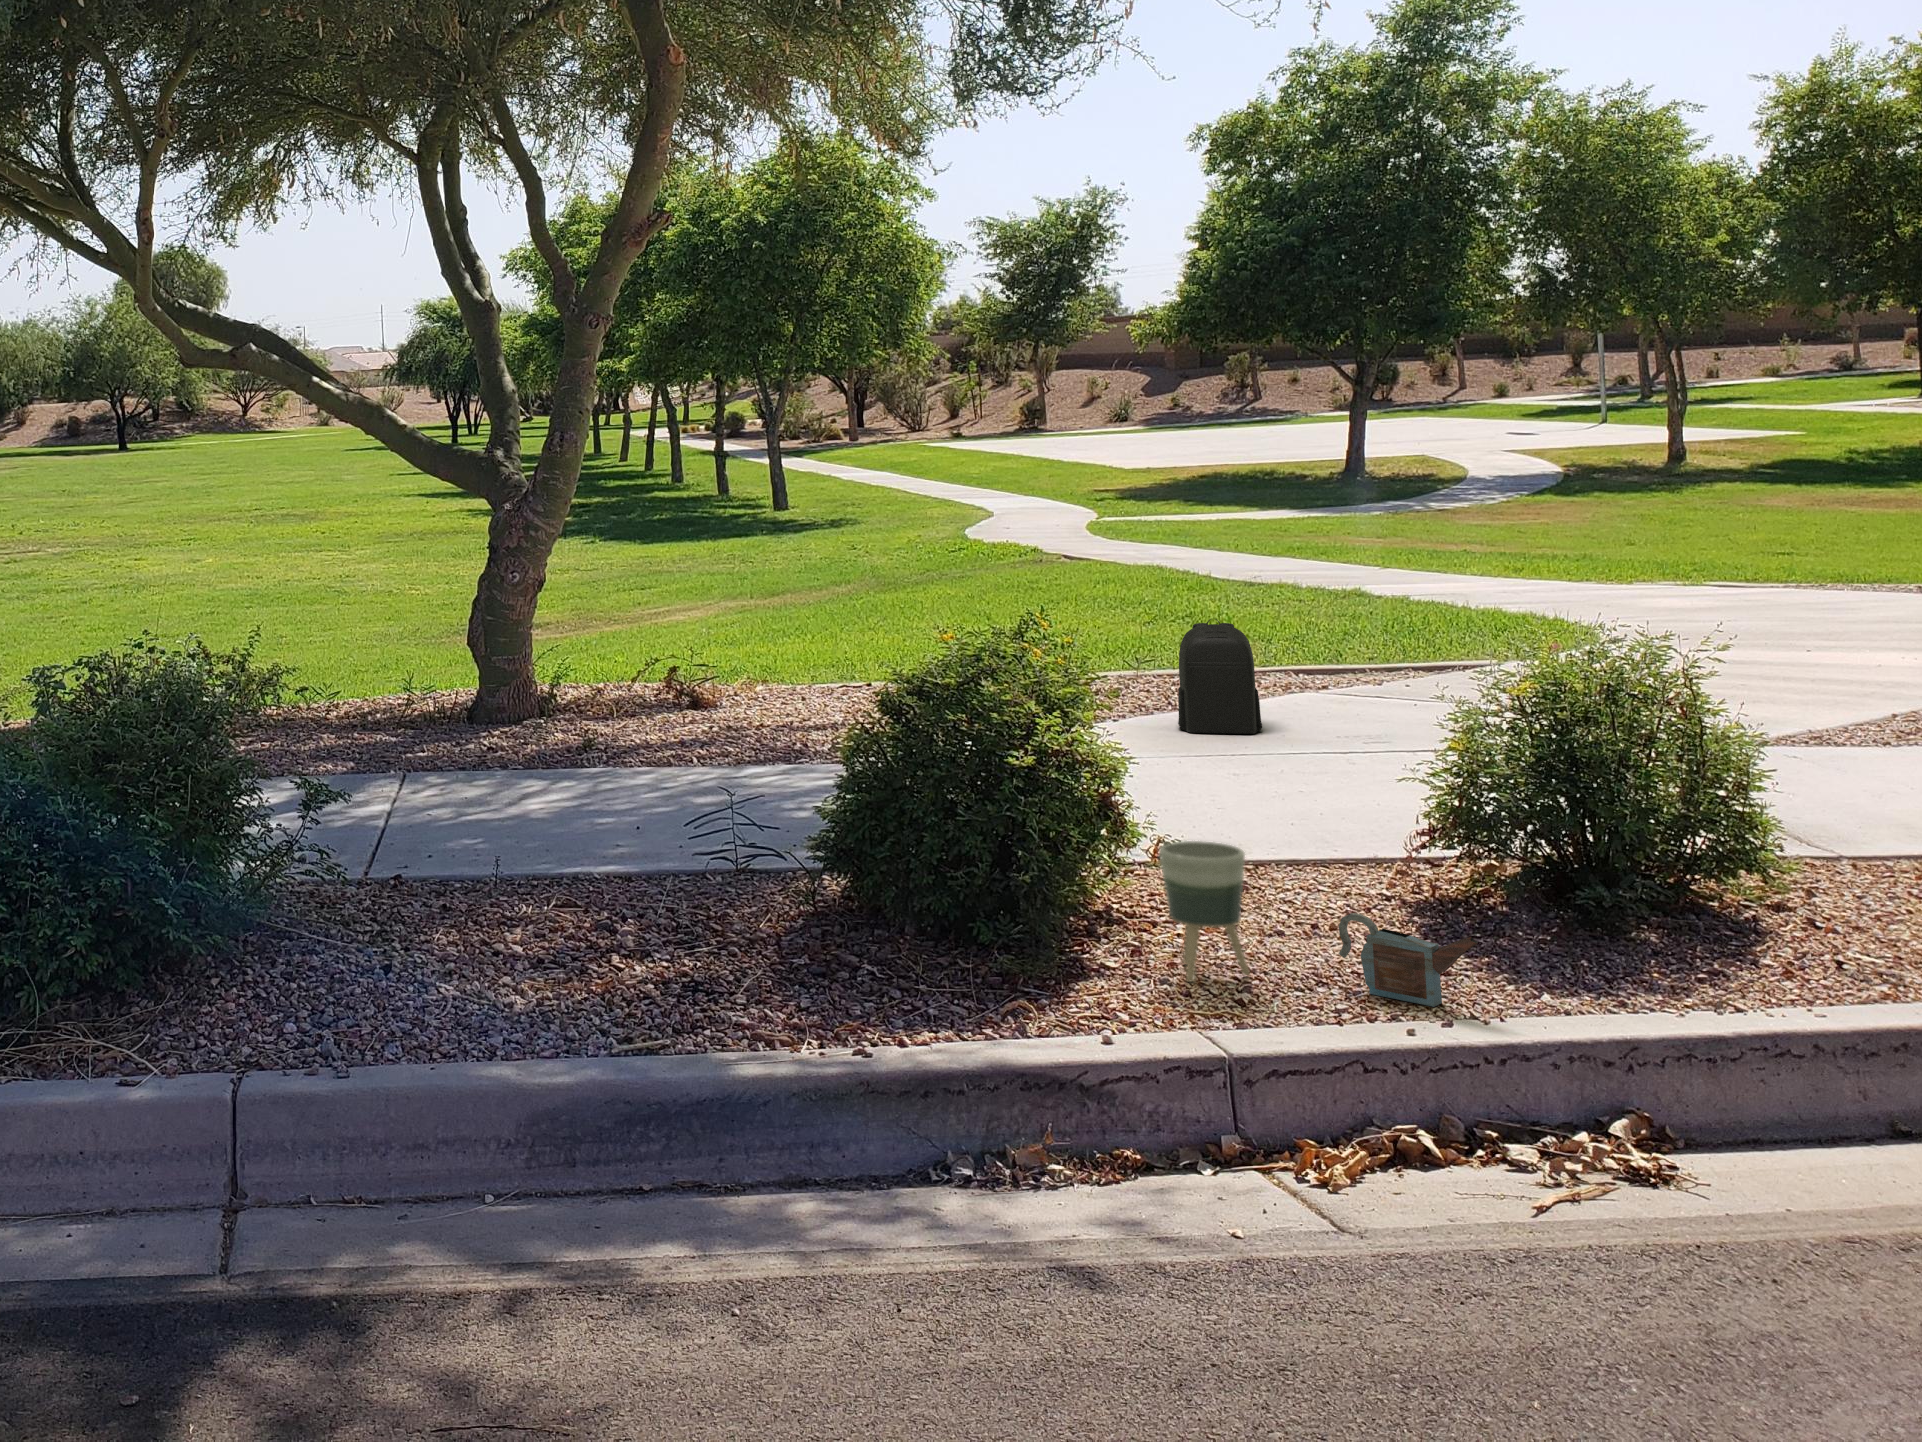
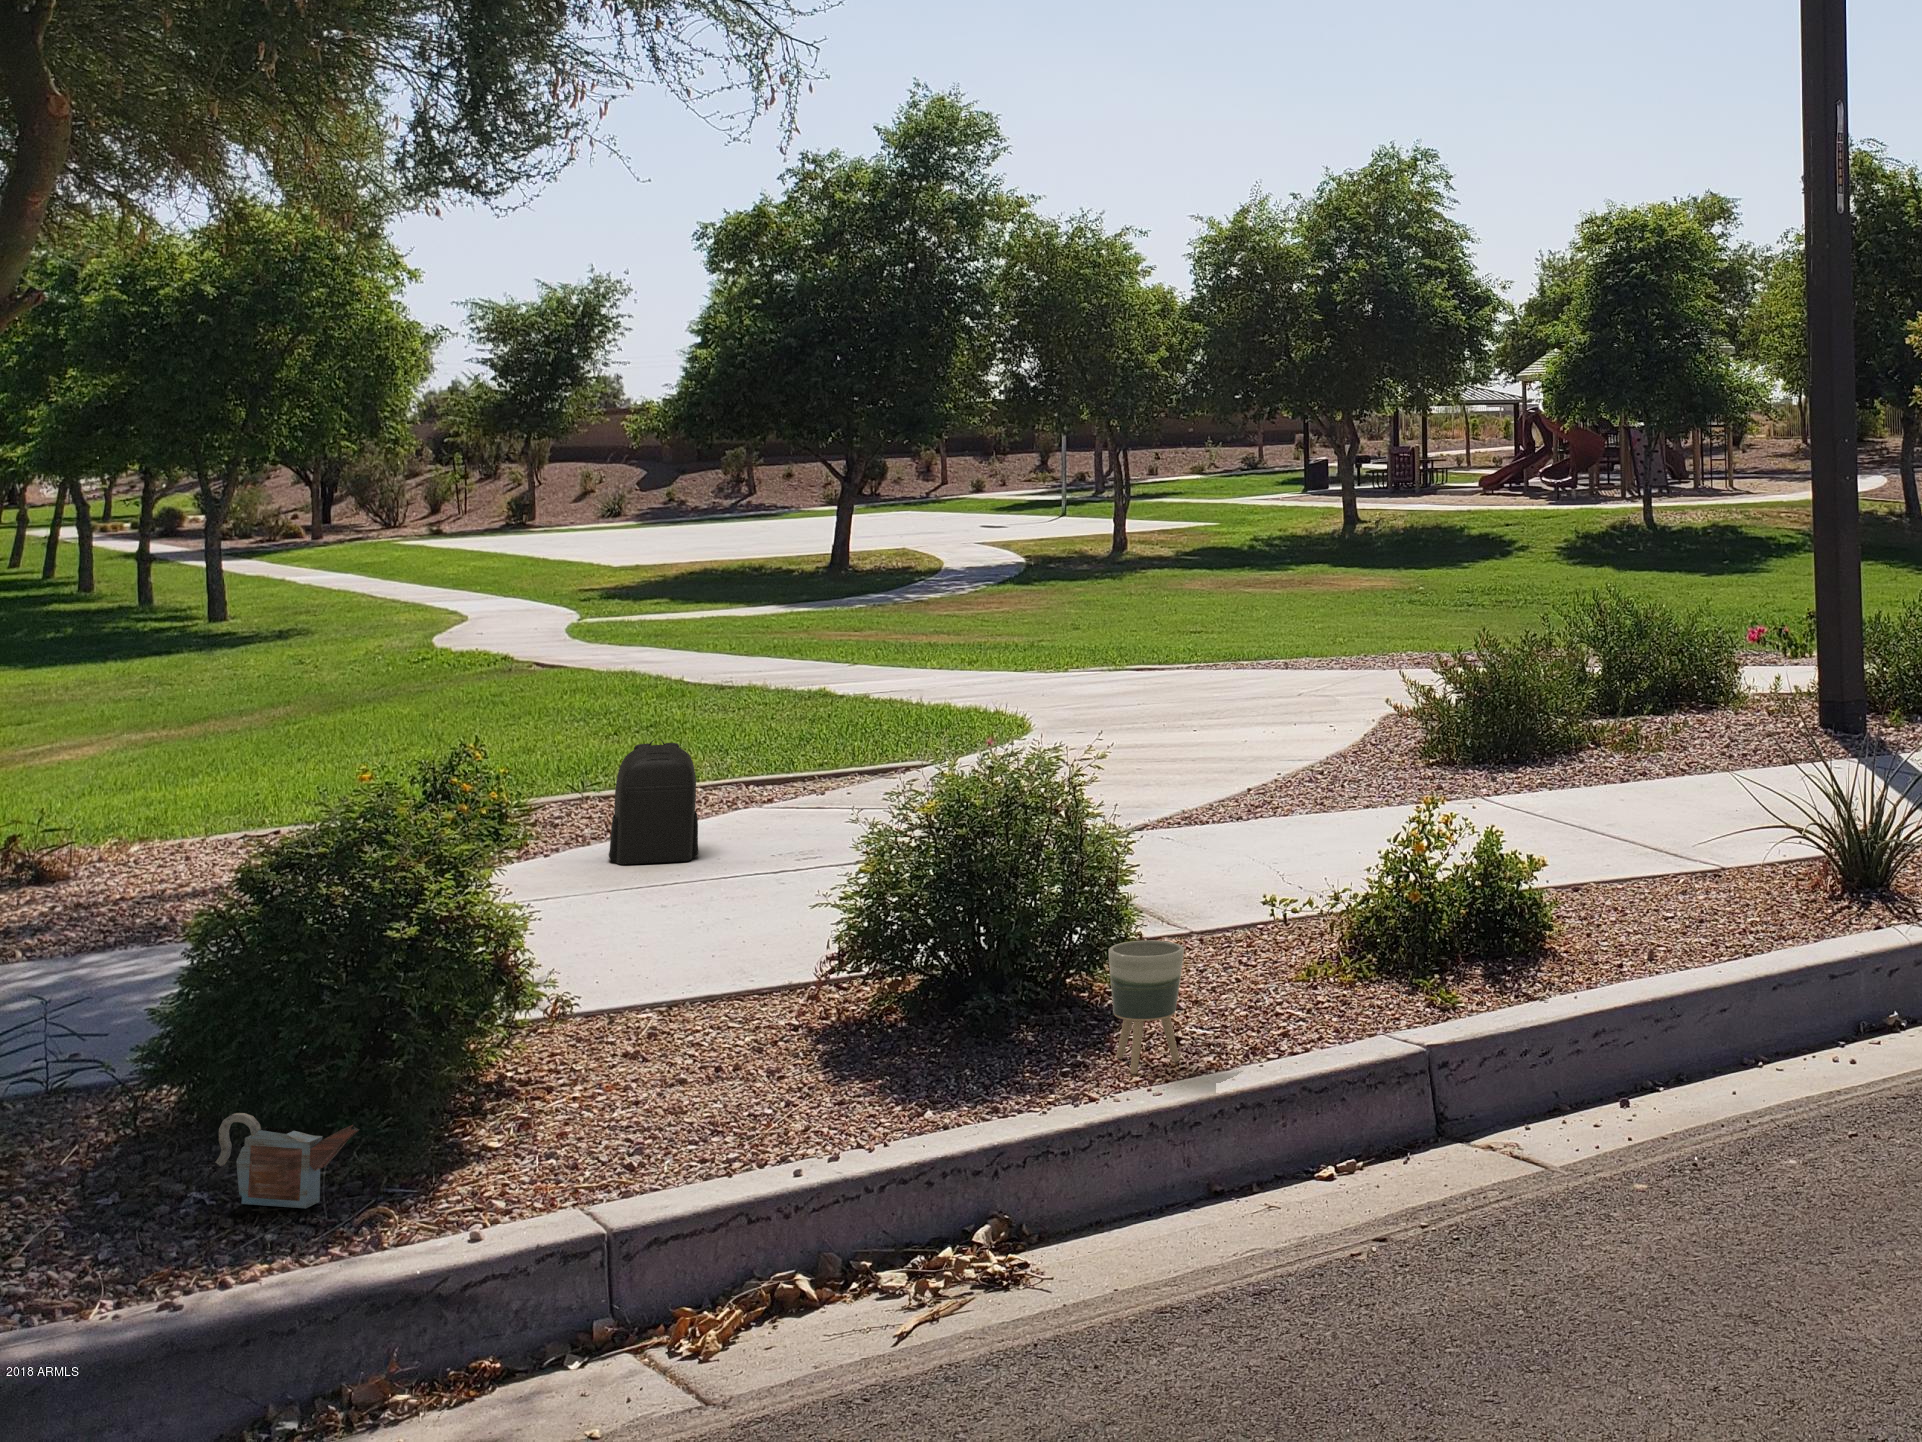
planter: present [1159,841,1250,982] -> present [1109,940,1184,1074]
watering can: present [1339,913,1478,1007] -> present [216,1113,359,1208]

